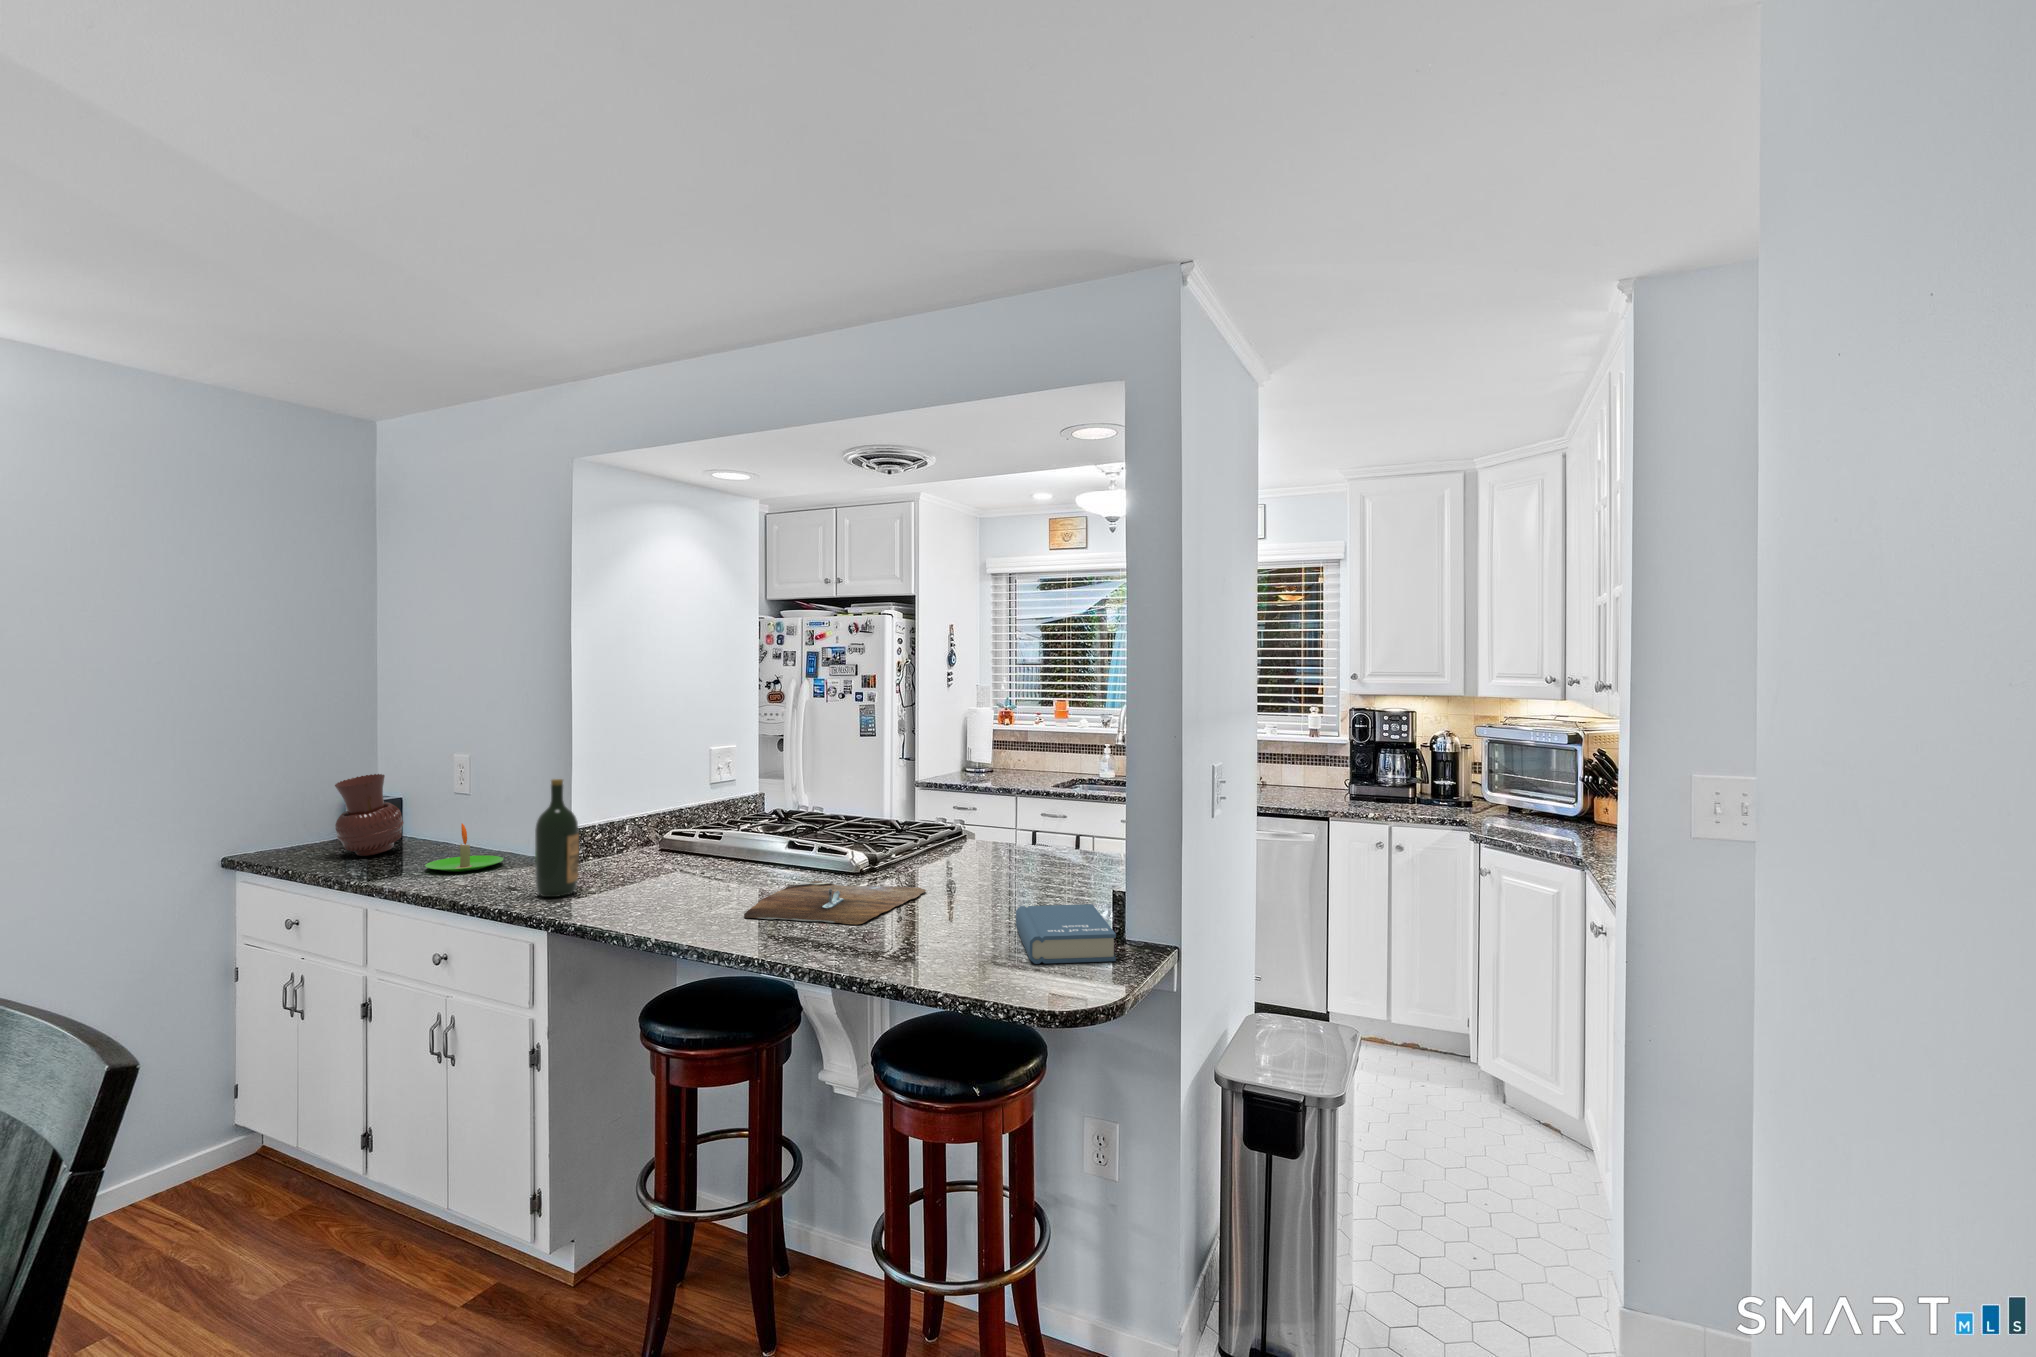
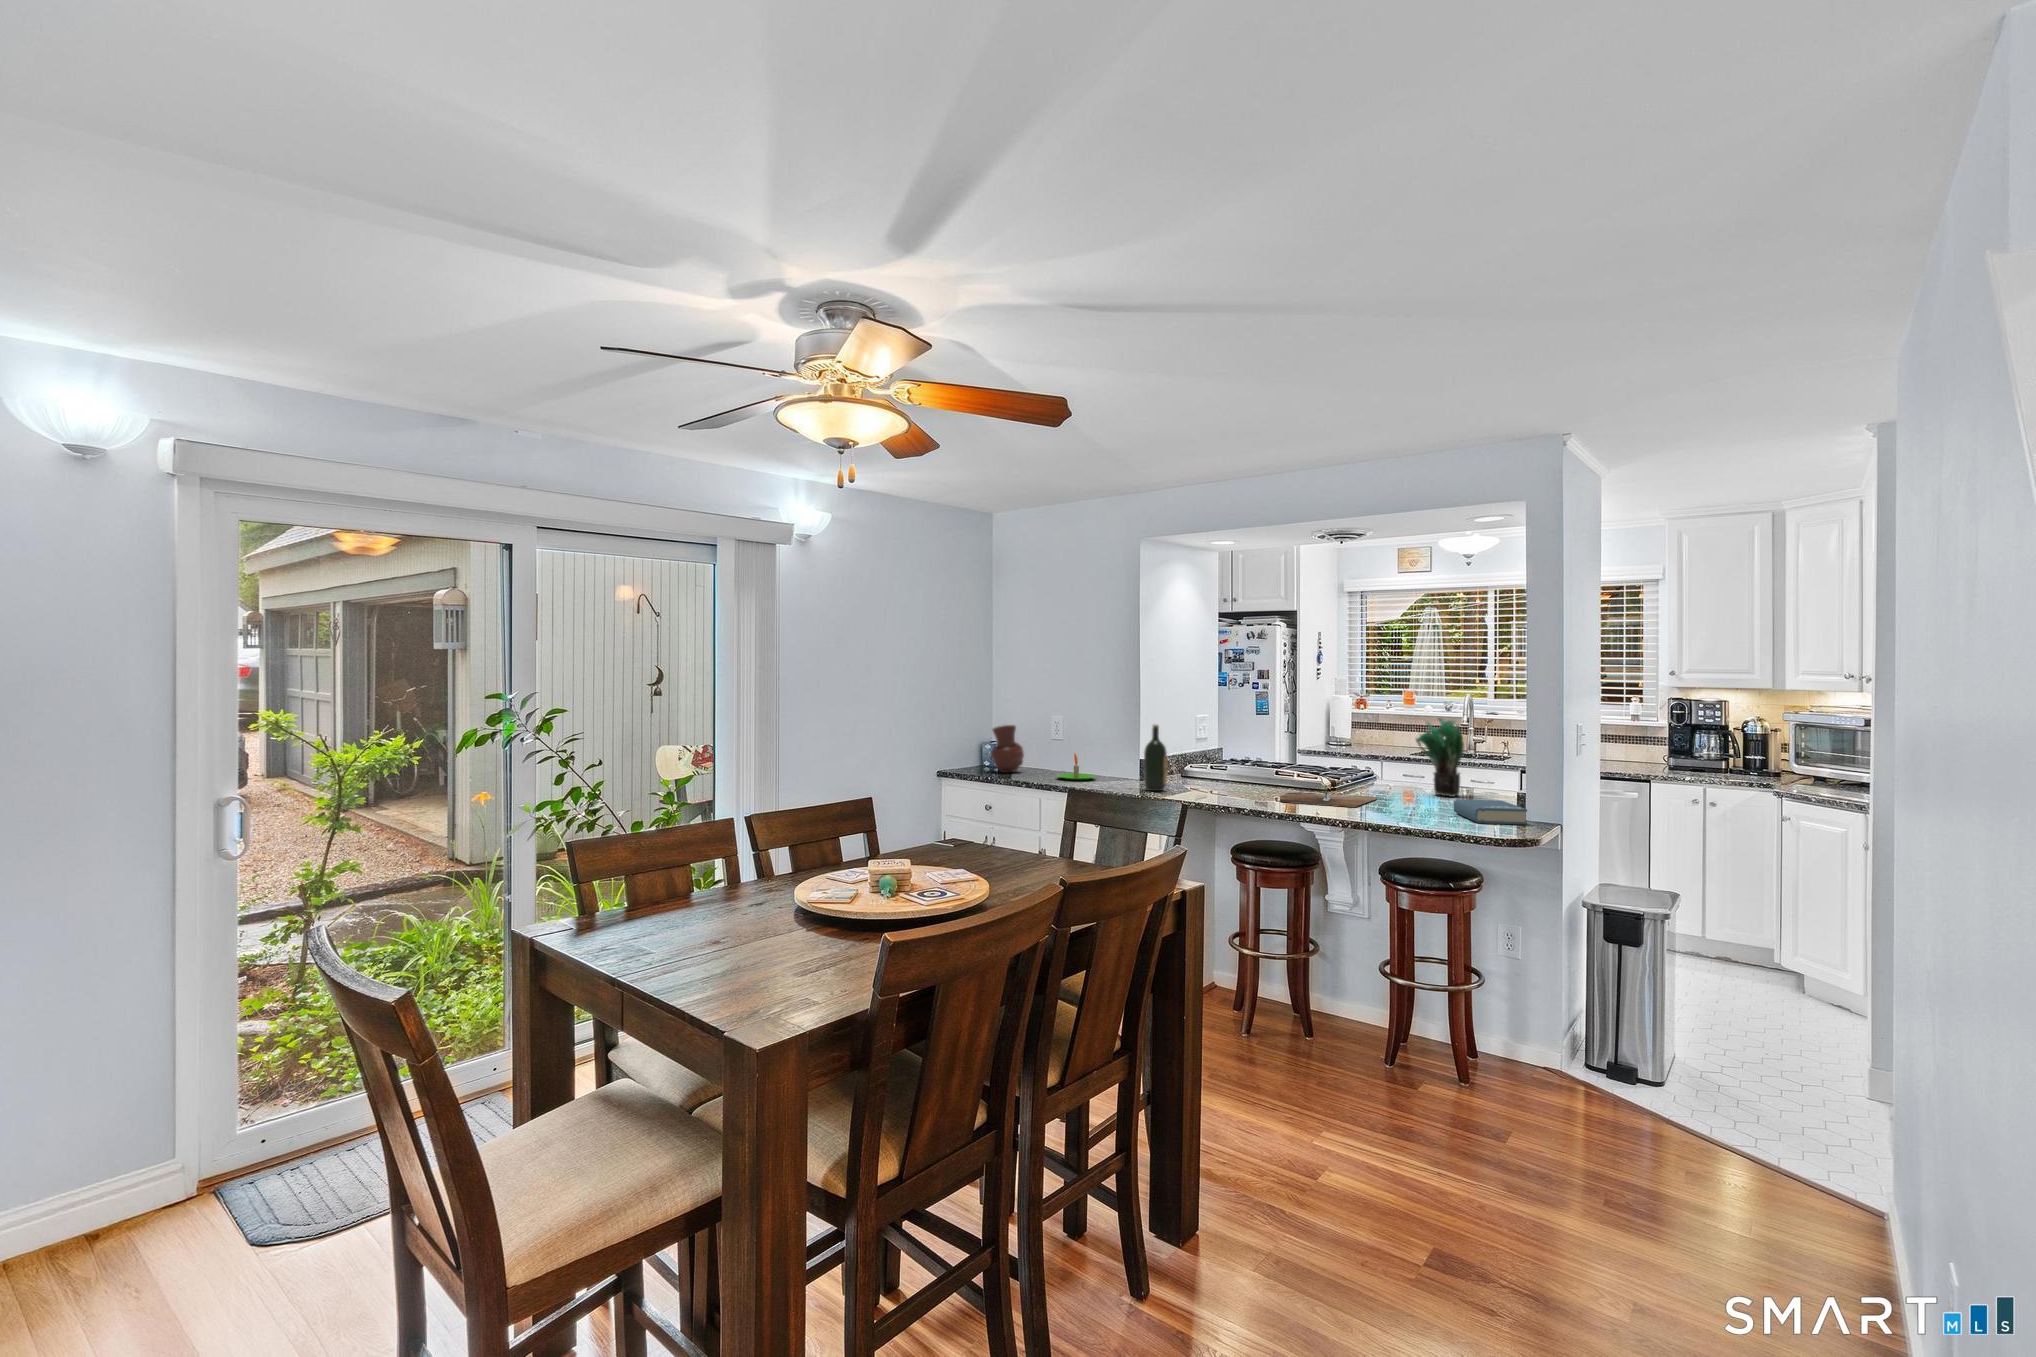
potted plant: none [993,753,1069,878] -> present [1416,718,1464,796]

